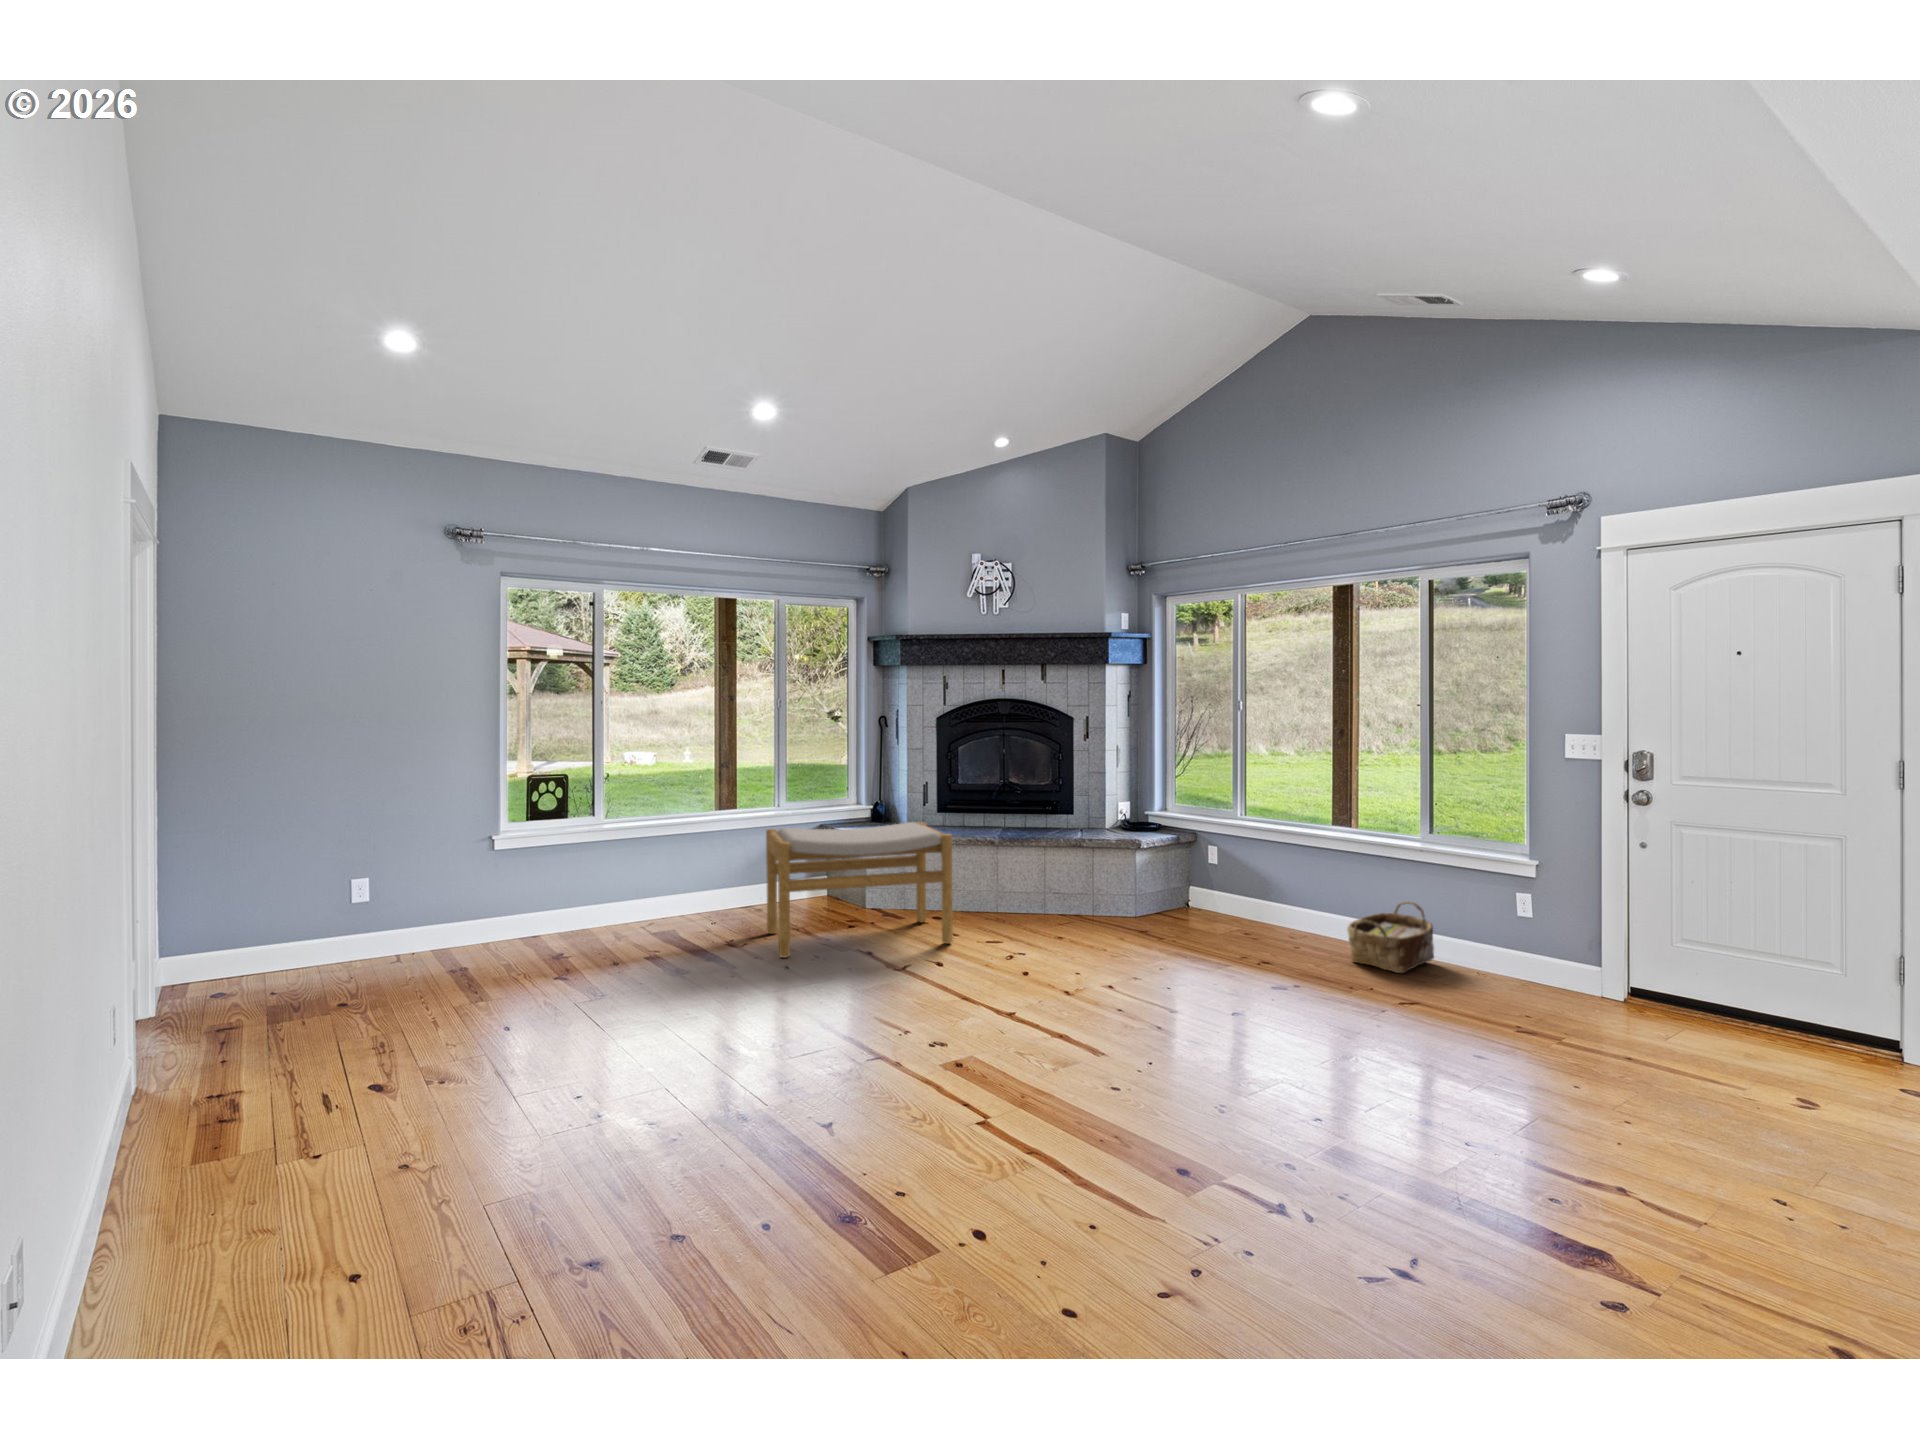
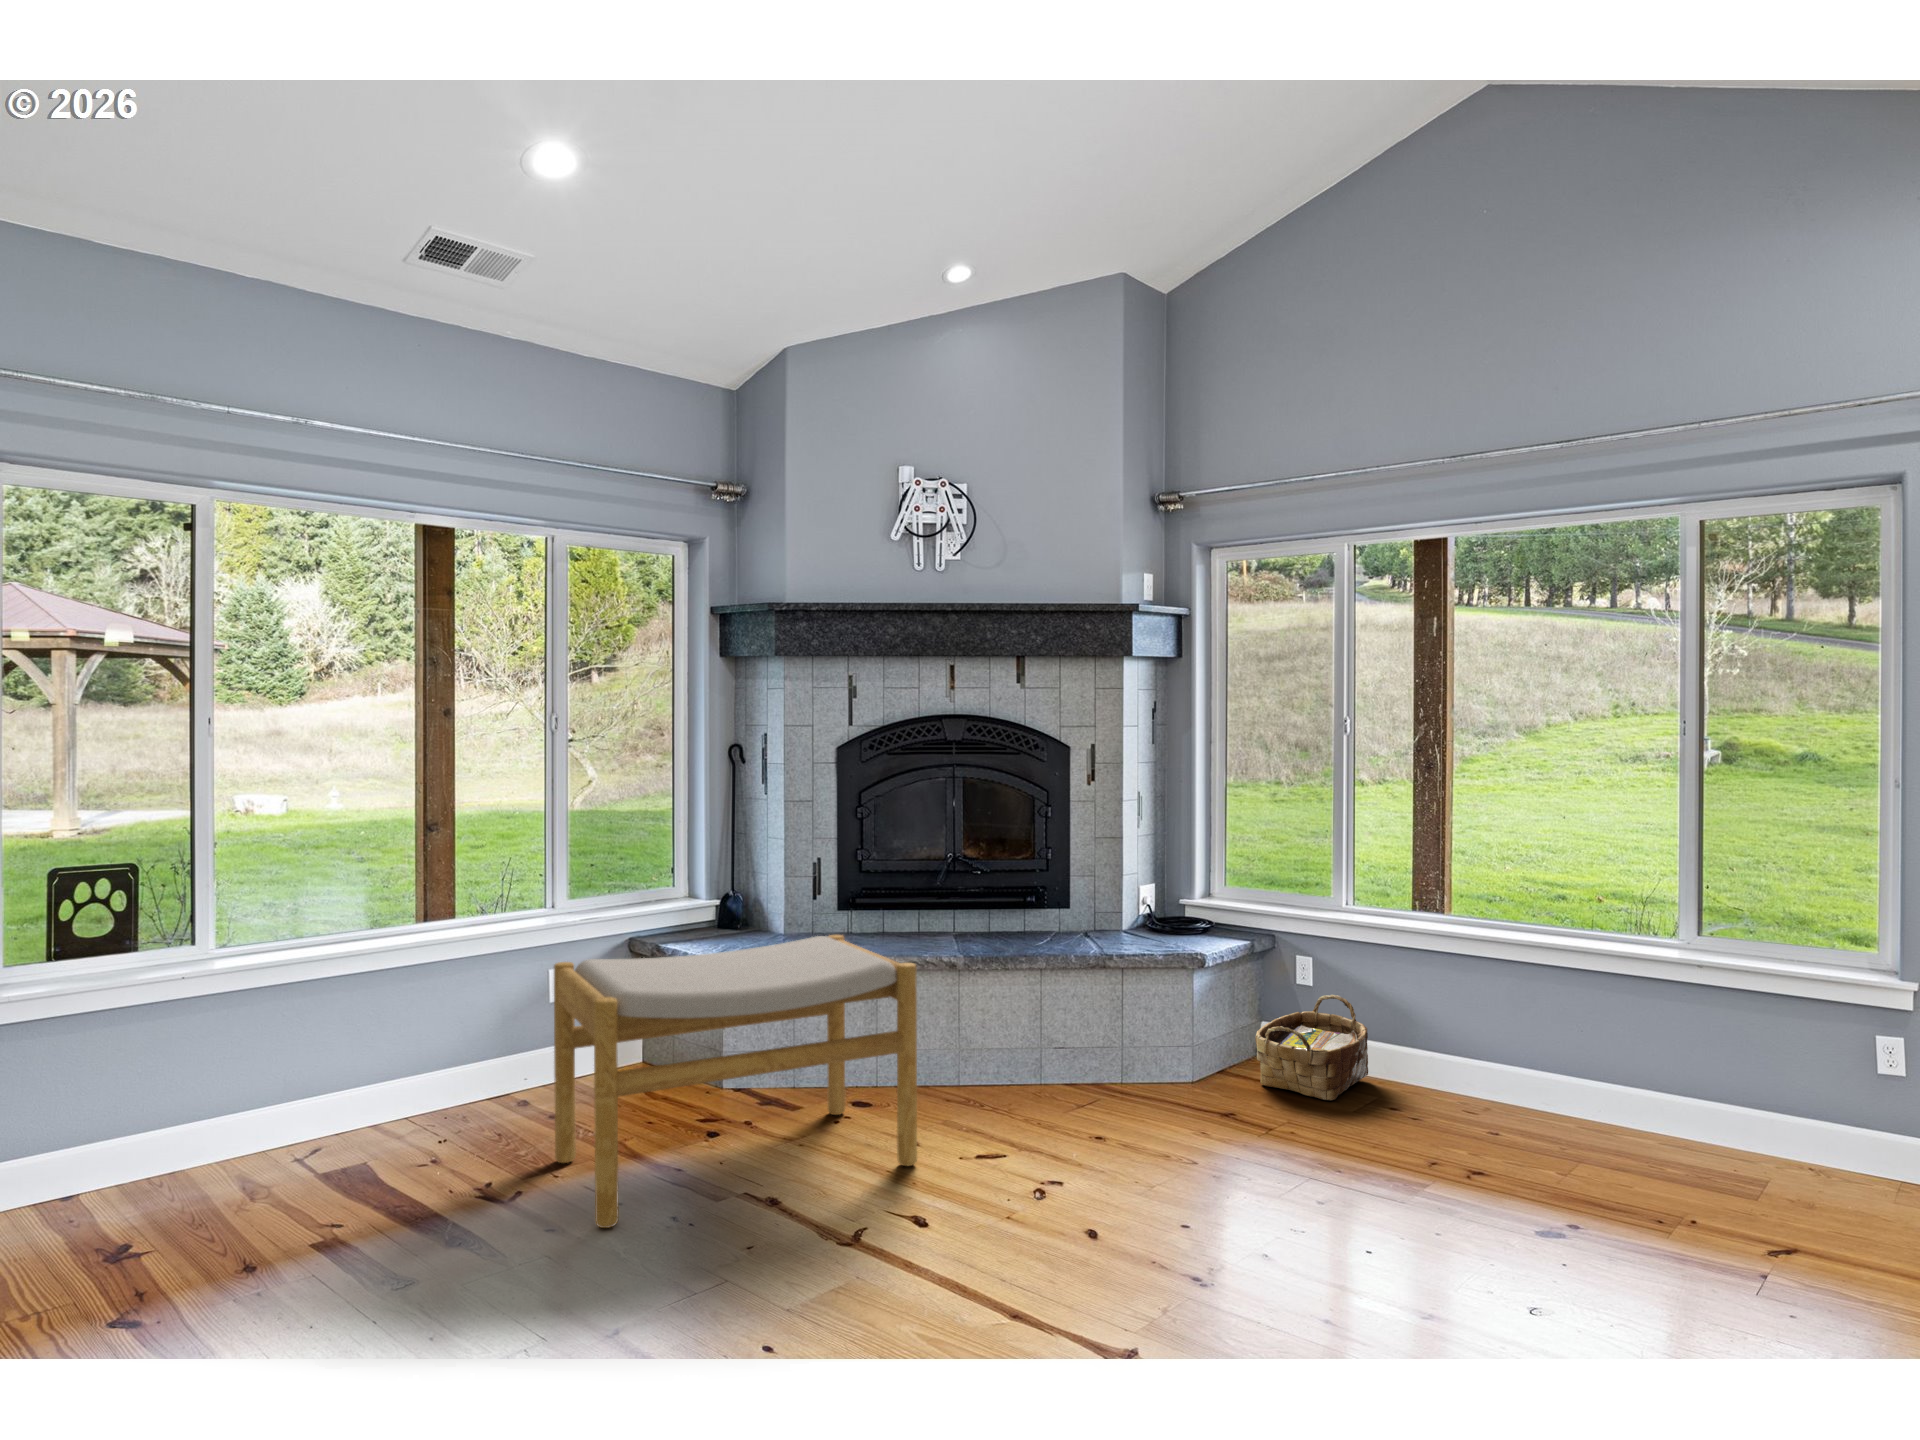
woven basket: present [1348,901,1434,973] -> present [1255,995,1368,1100]

